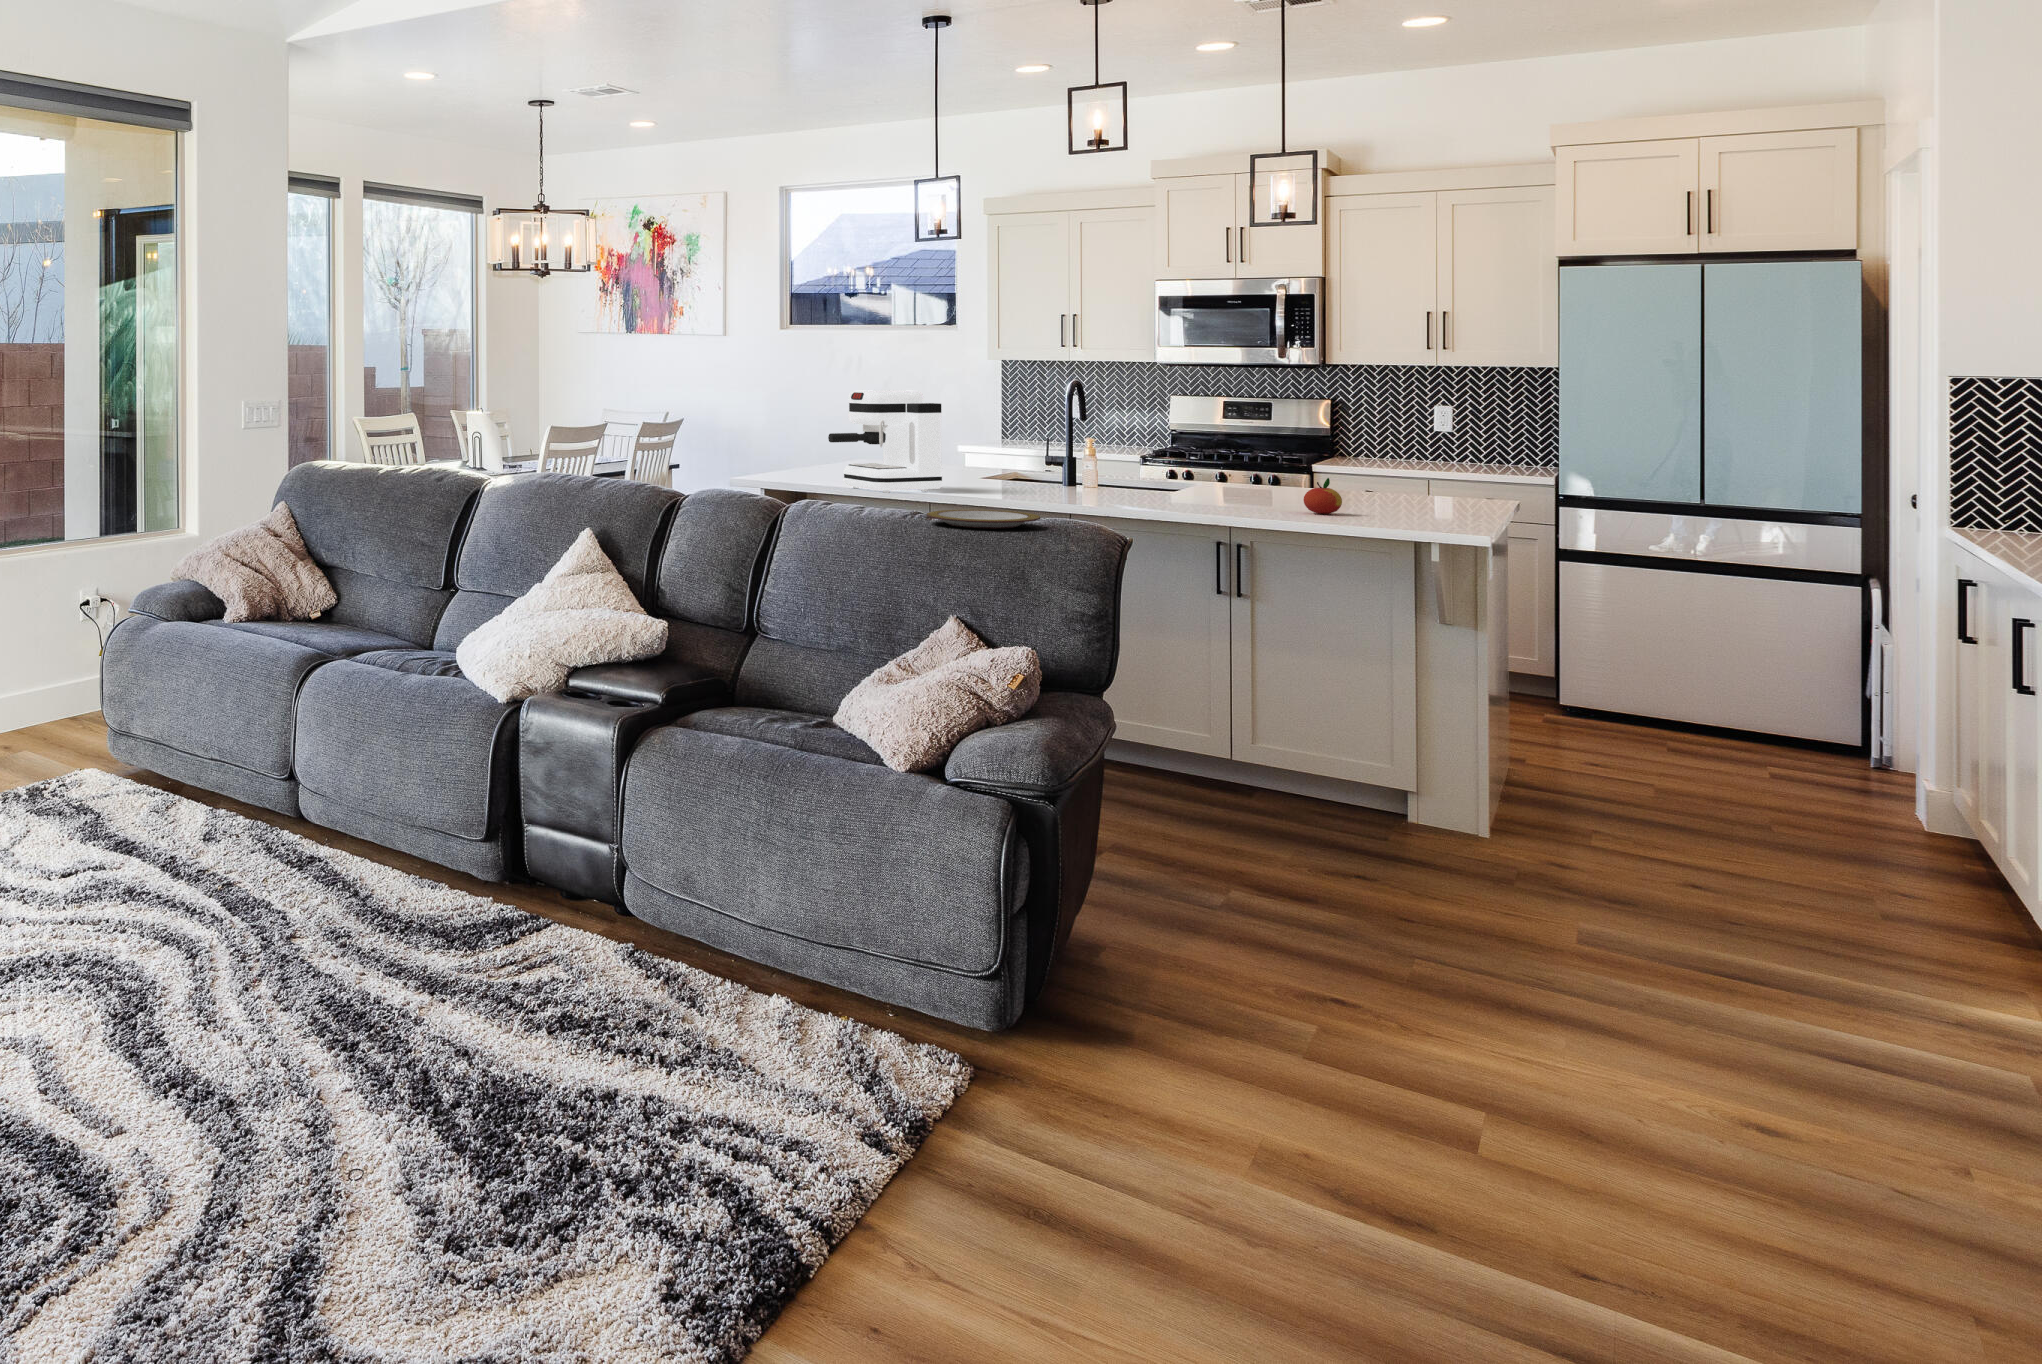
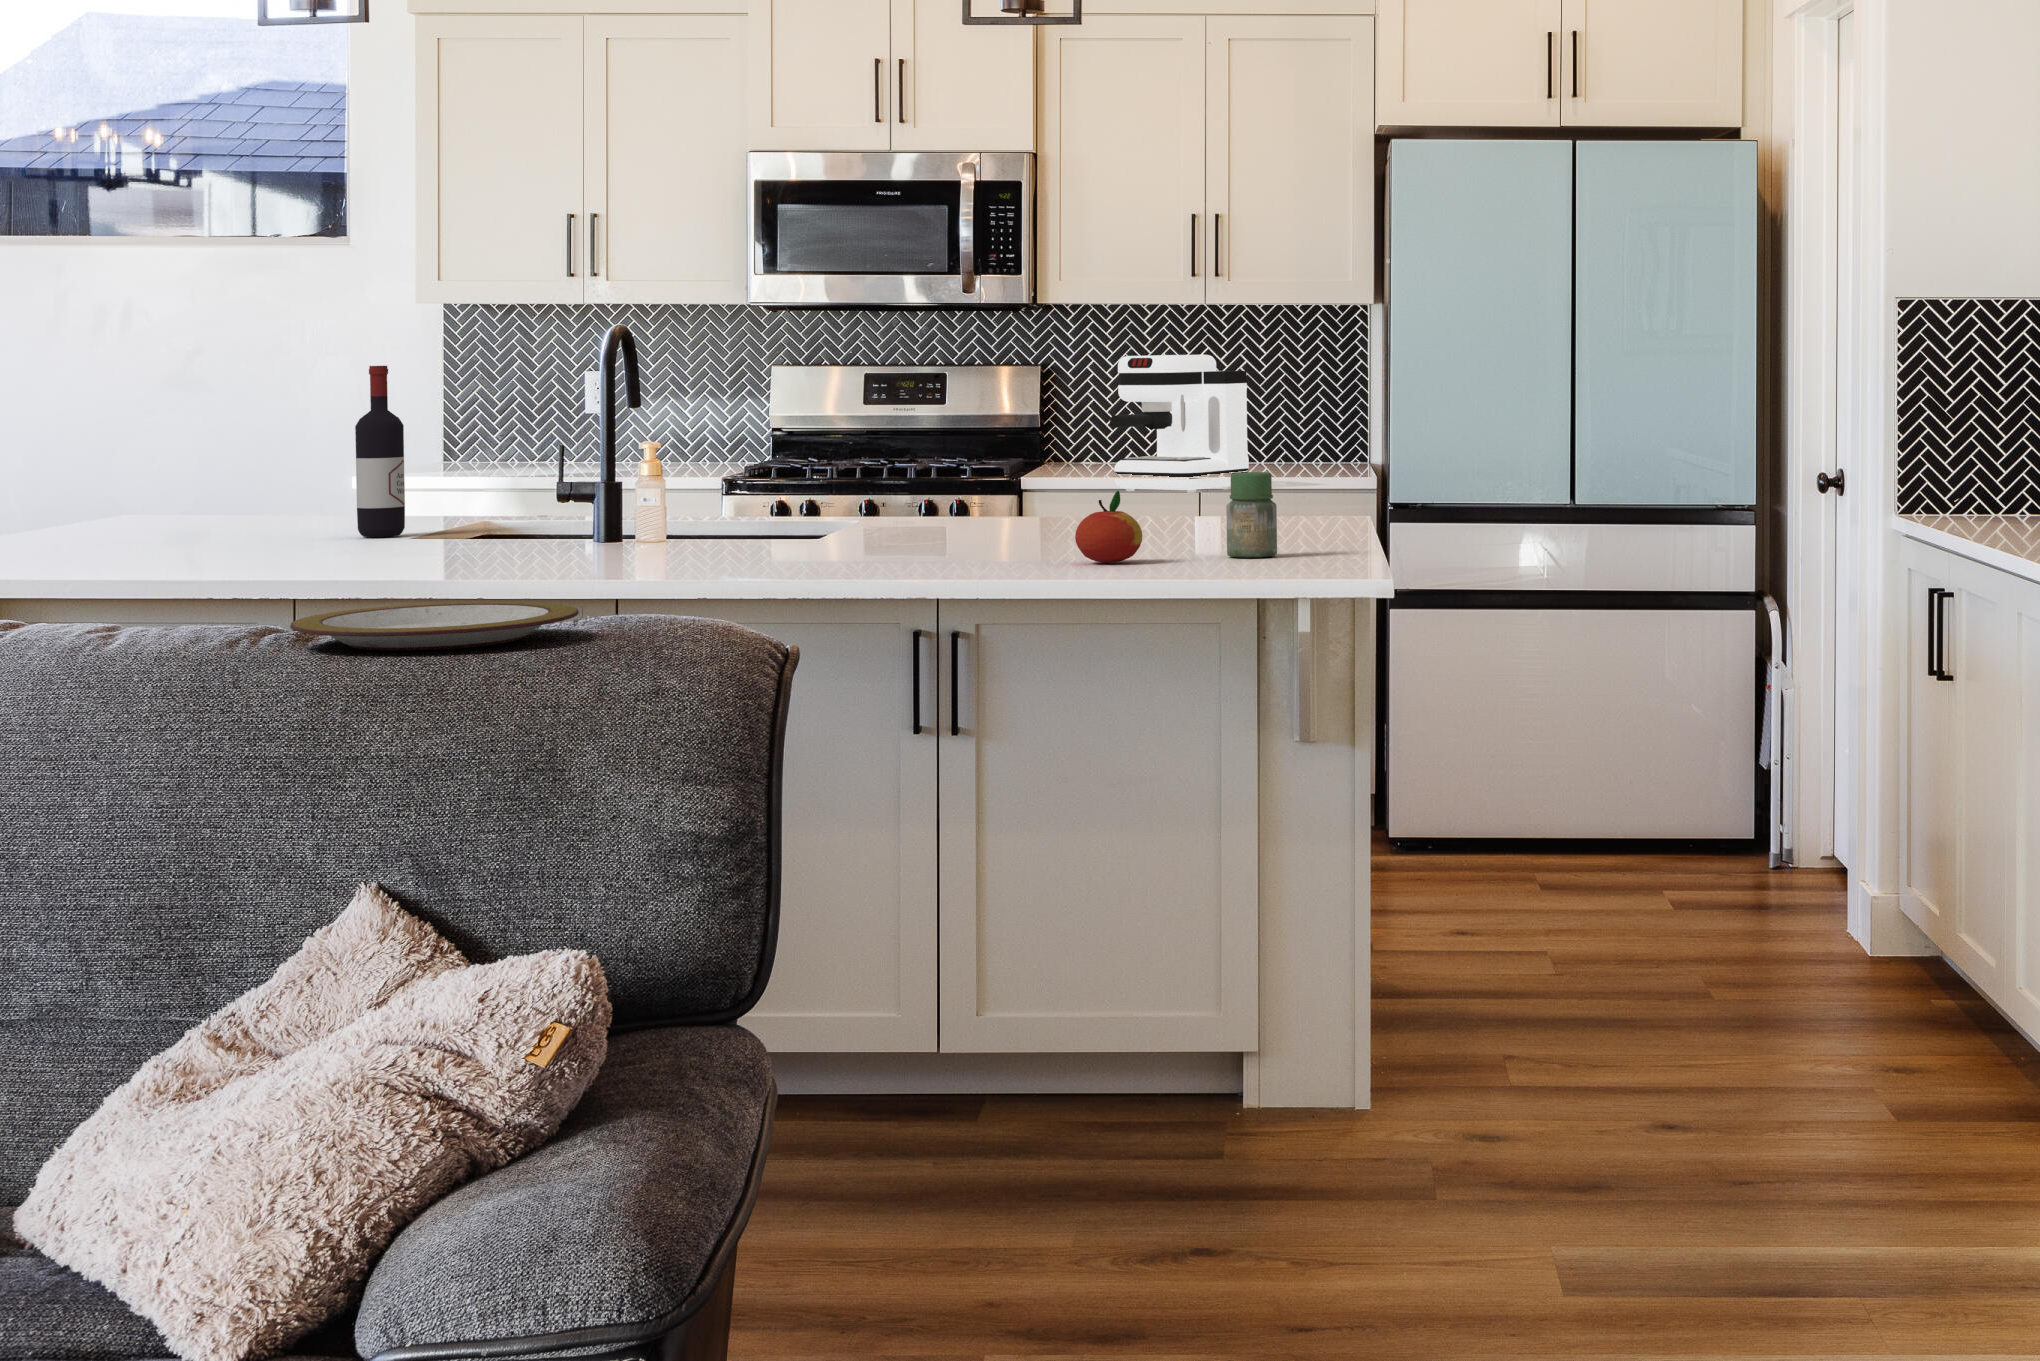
coffee maker: present [828,390,942,493] -> present [1110,355,1249,493]
wine bottle: none [957,399,979,477] -> present [355,366,405,537]
jar: none [1395,472,1426,517] -> present [1226,472,1277,558]

